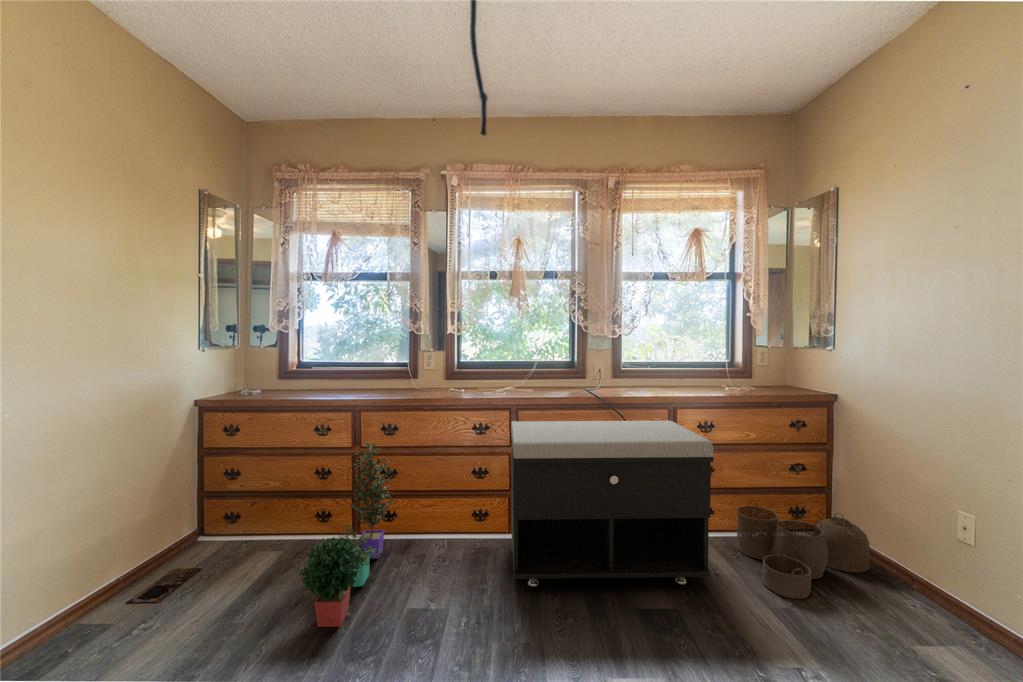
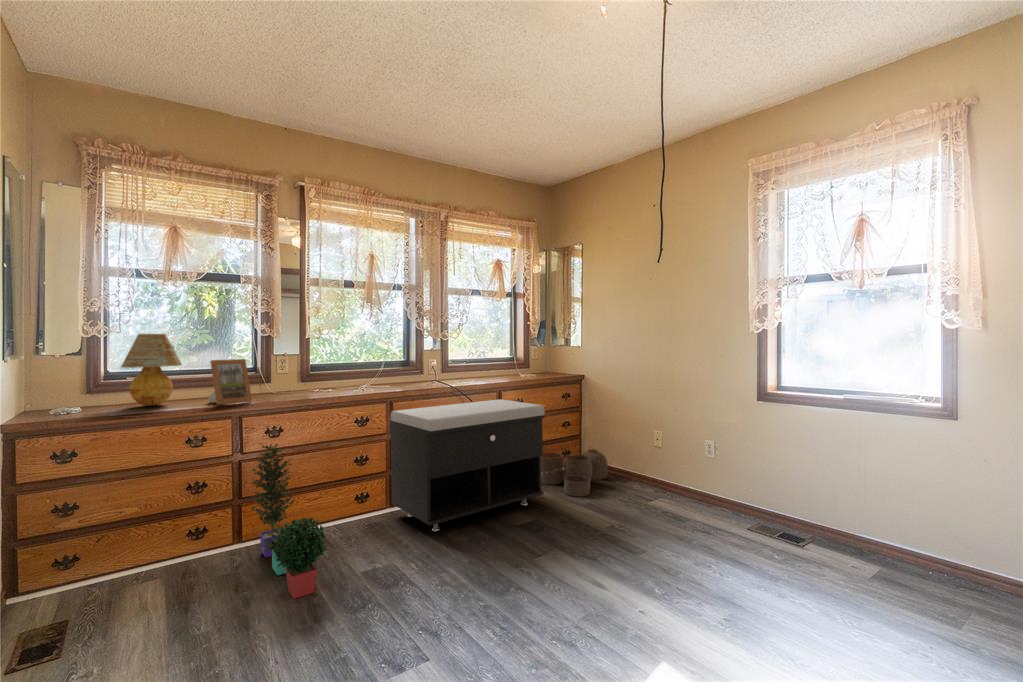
table lamp: none [284,329,335,393] -> present [121,334,182,406]
picture frame: none [343,354,376,398] -> present [208,359,252,405]

